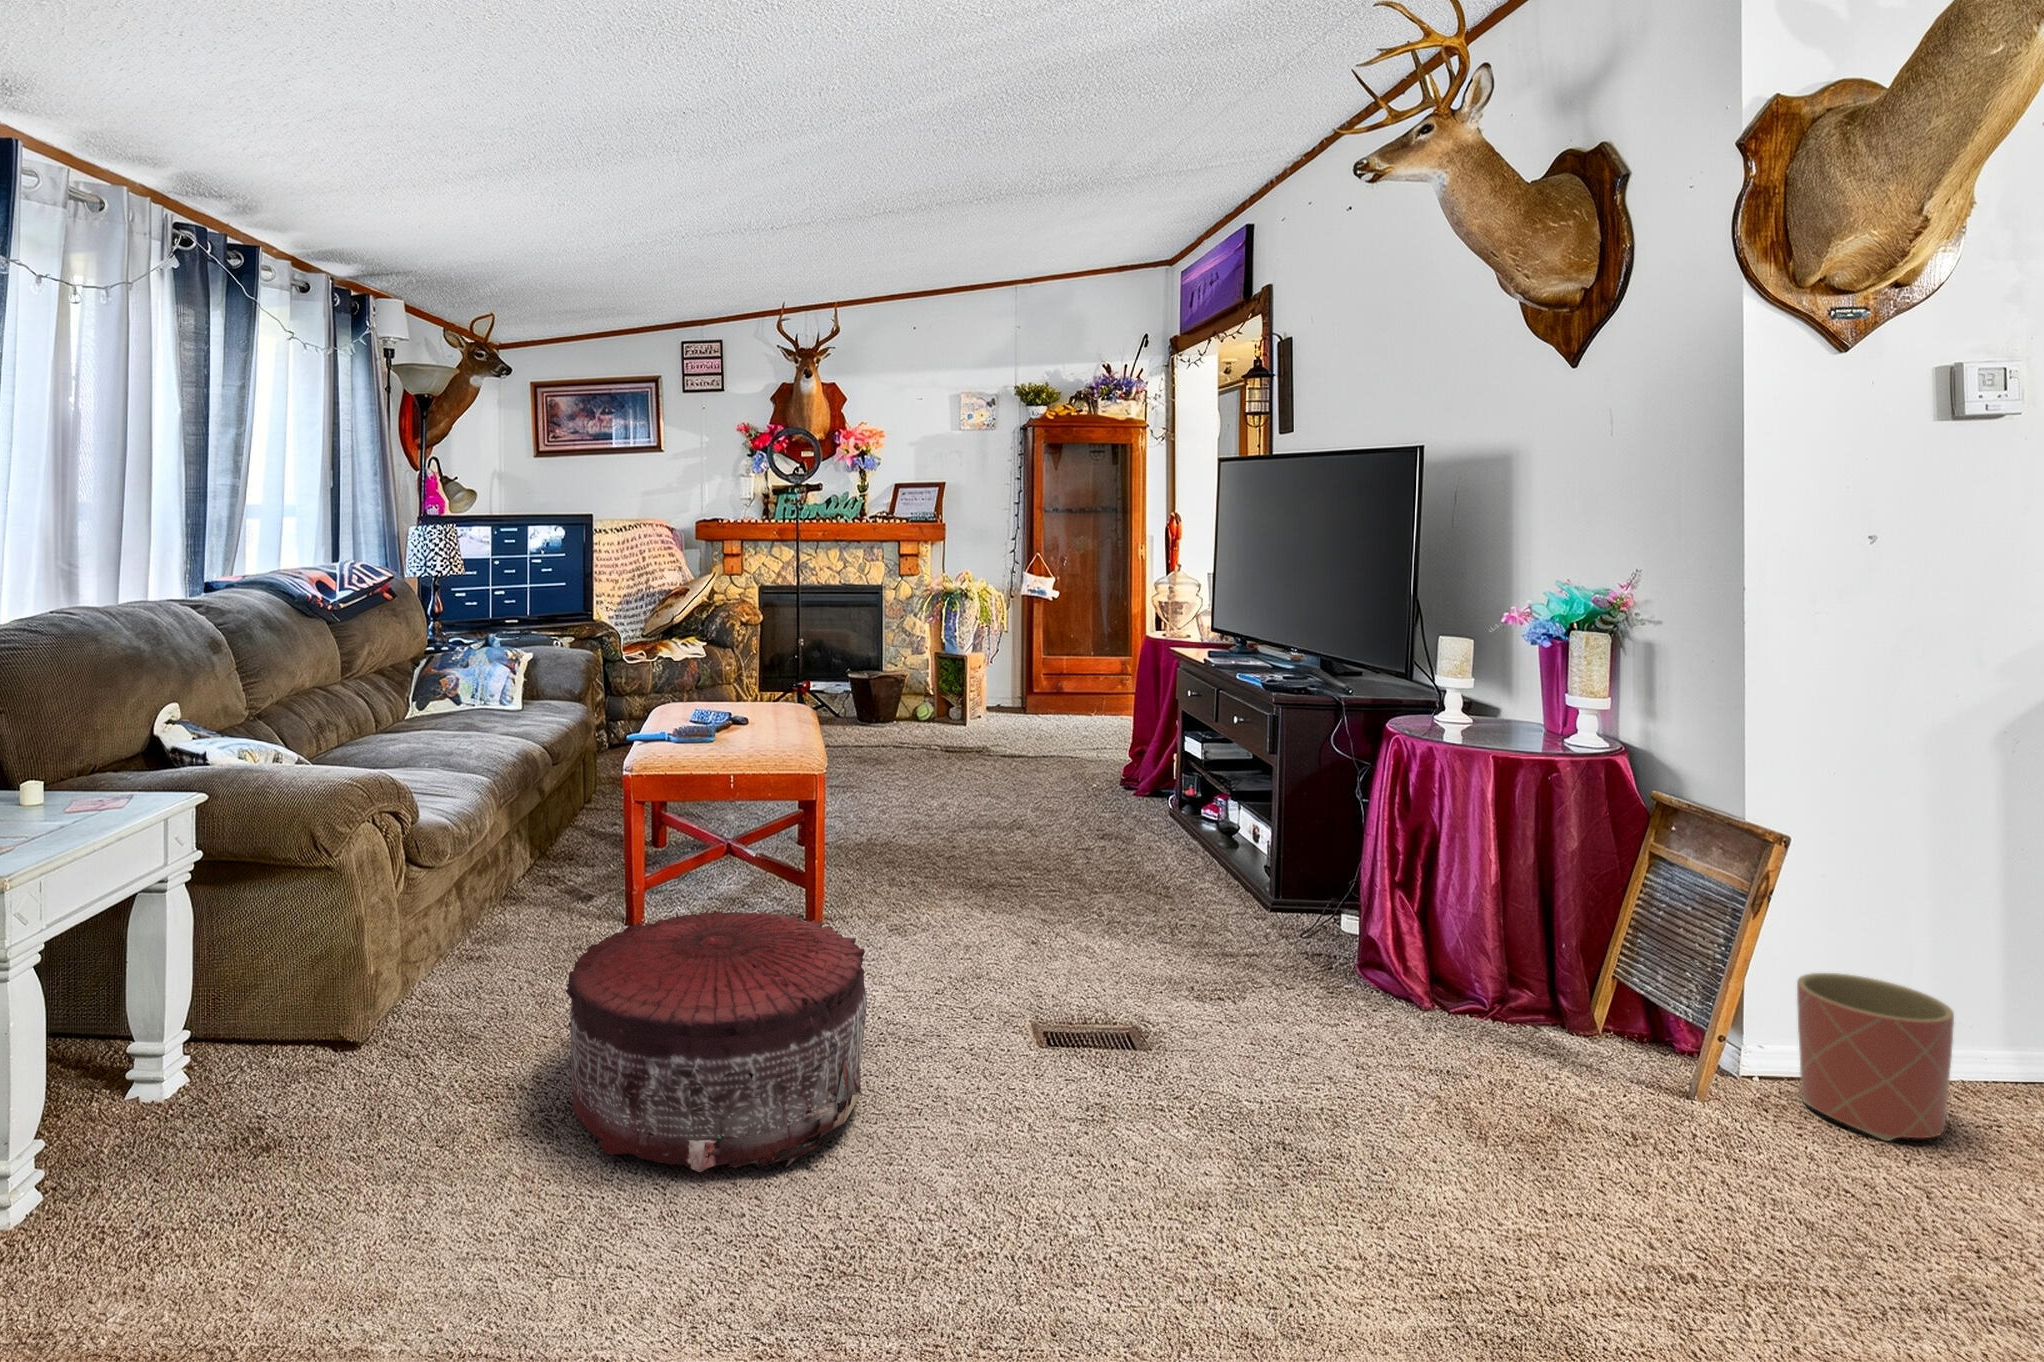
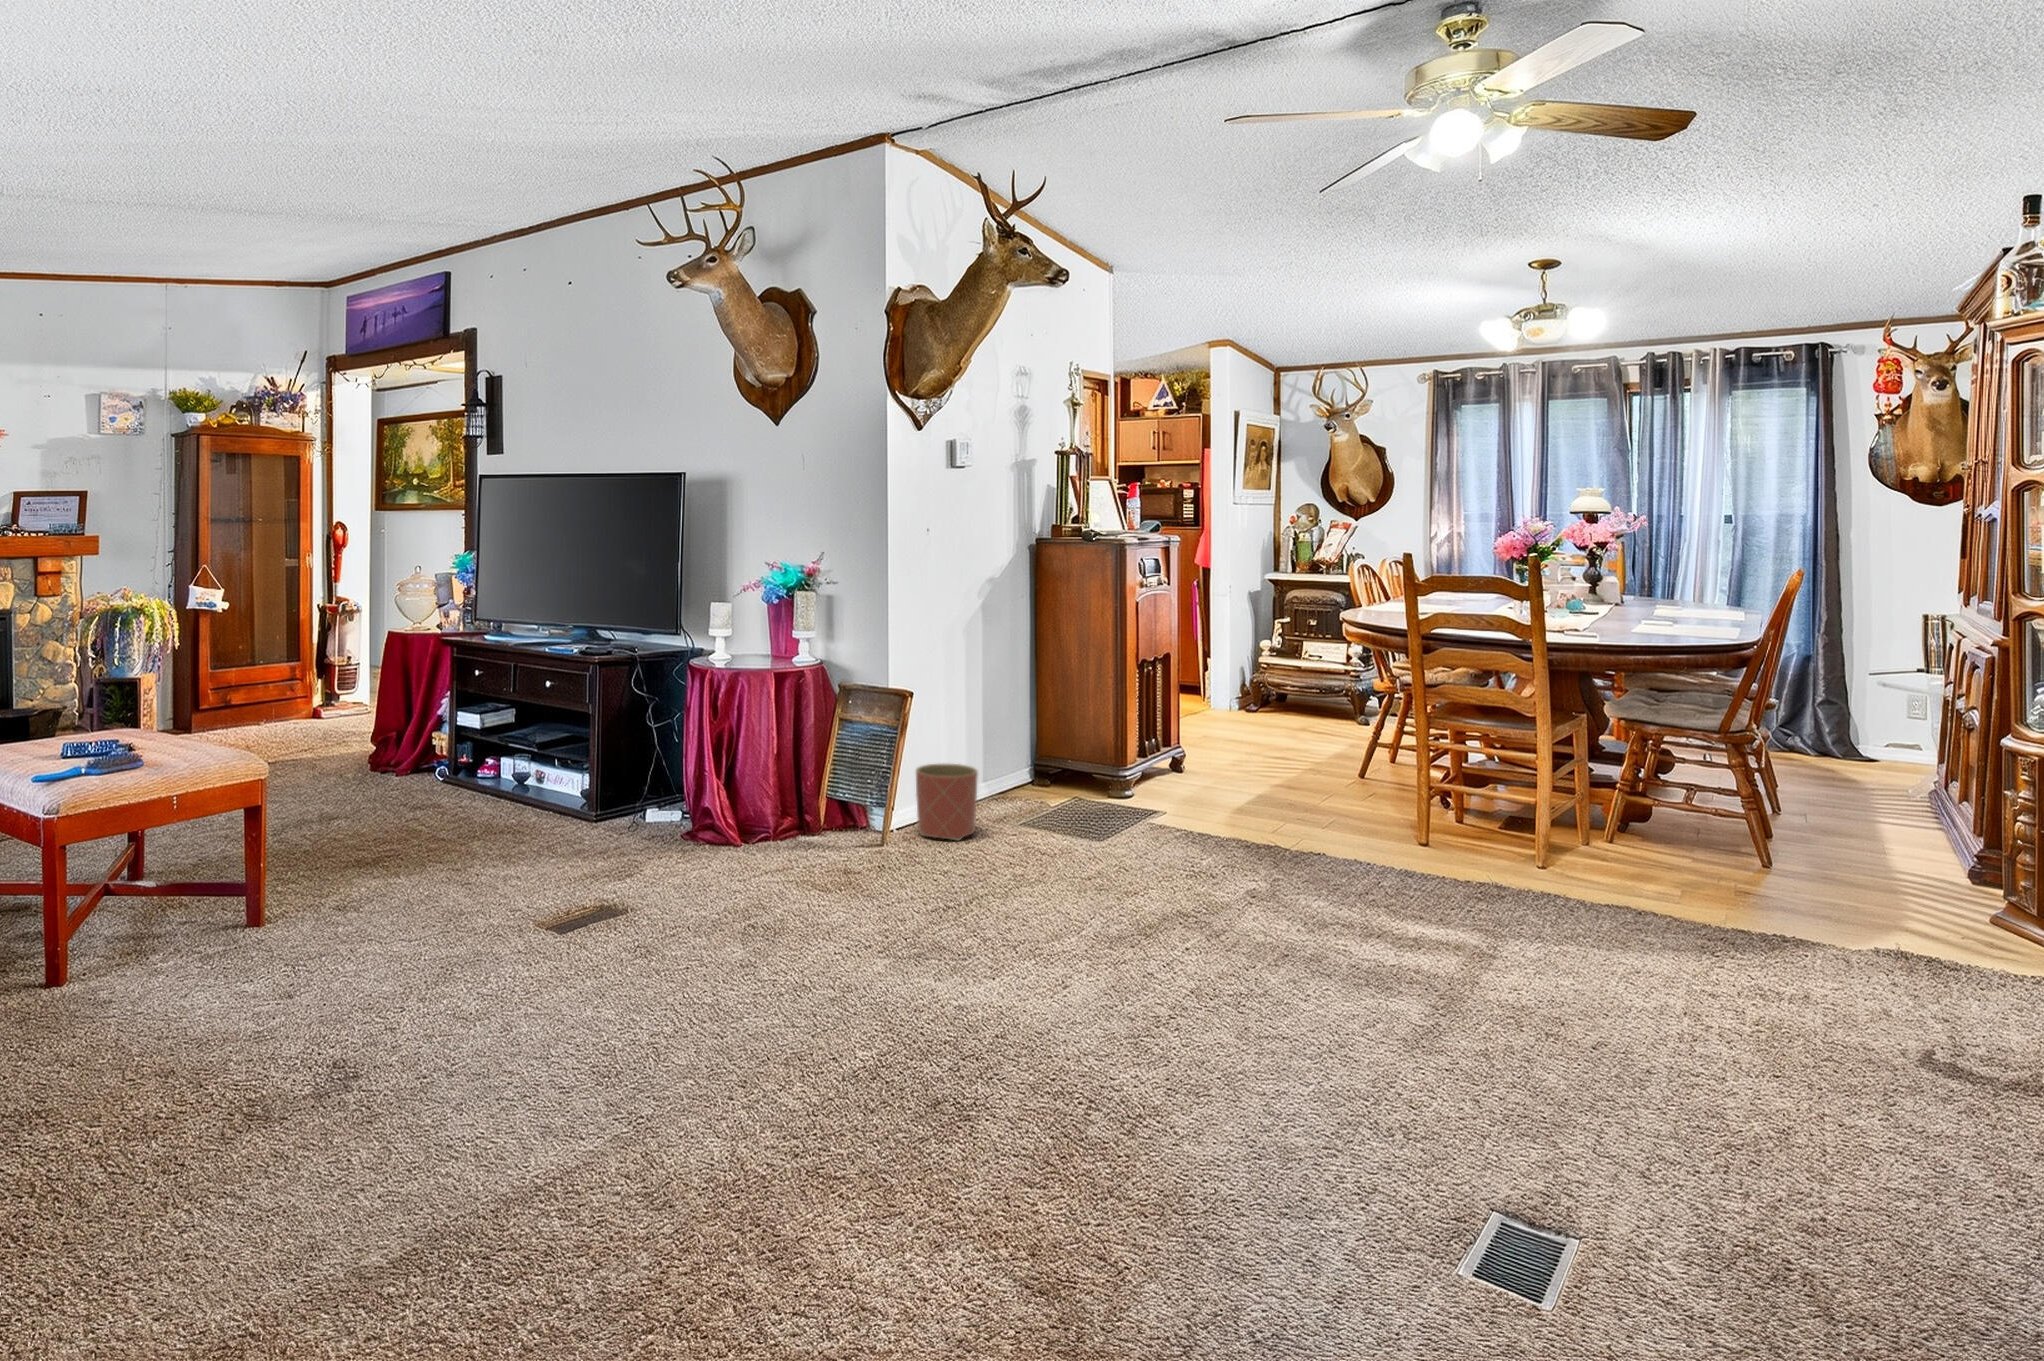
pouf: present [566,911,867,1172] -> none [247,871,523,1082]

